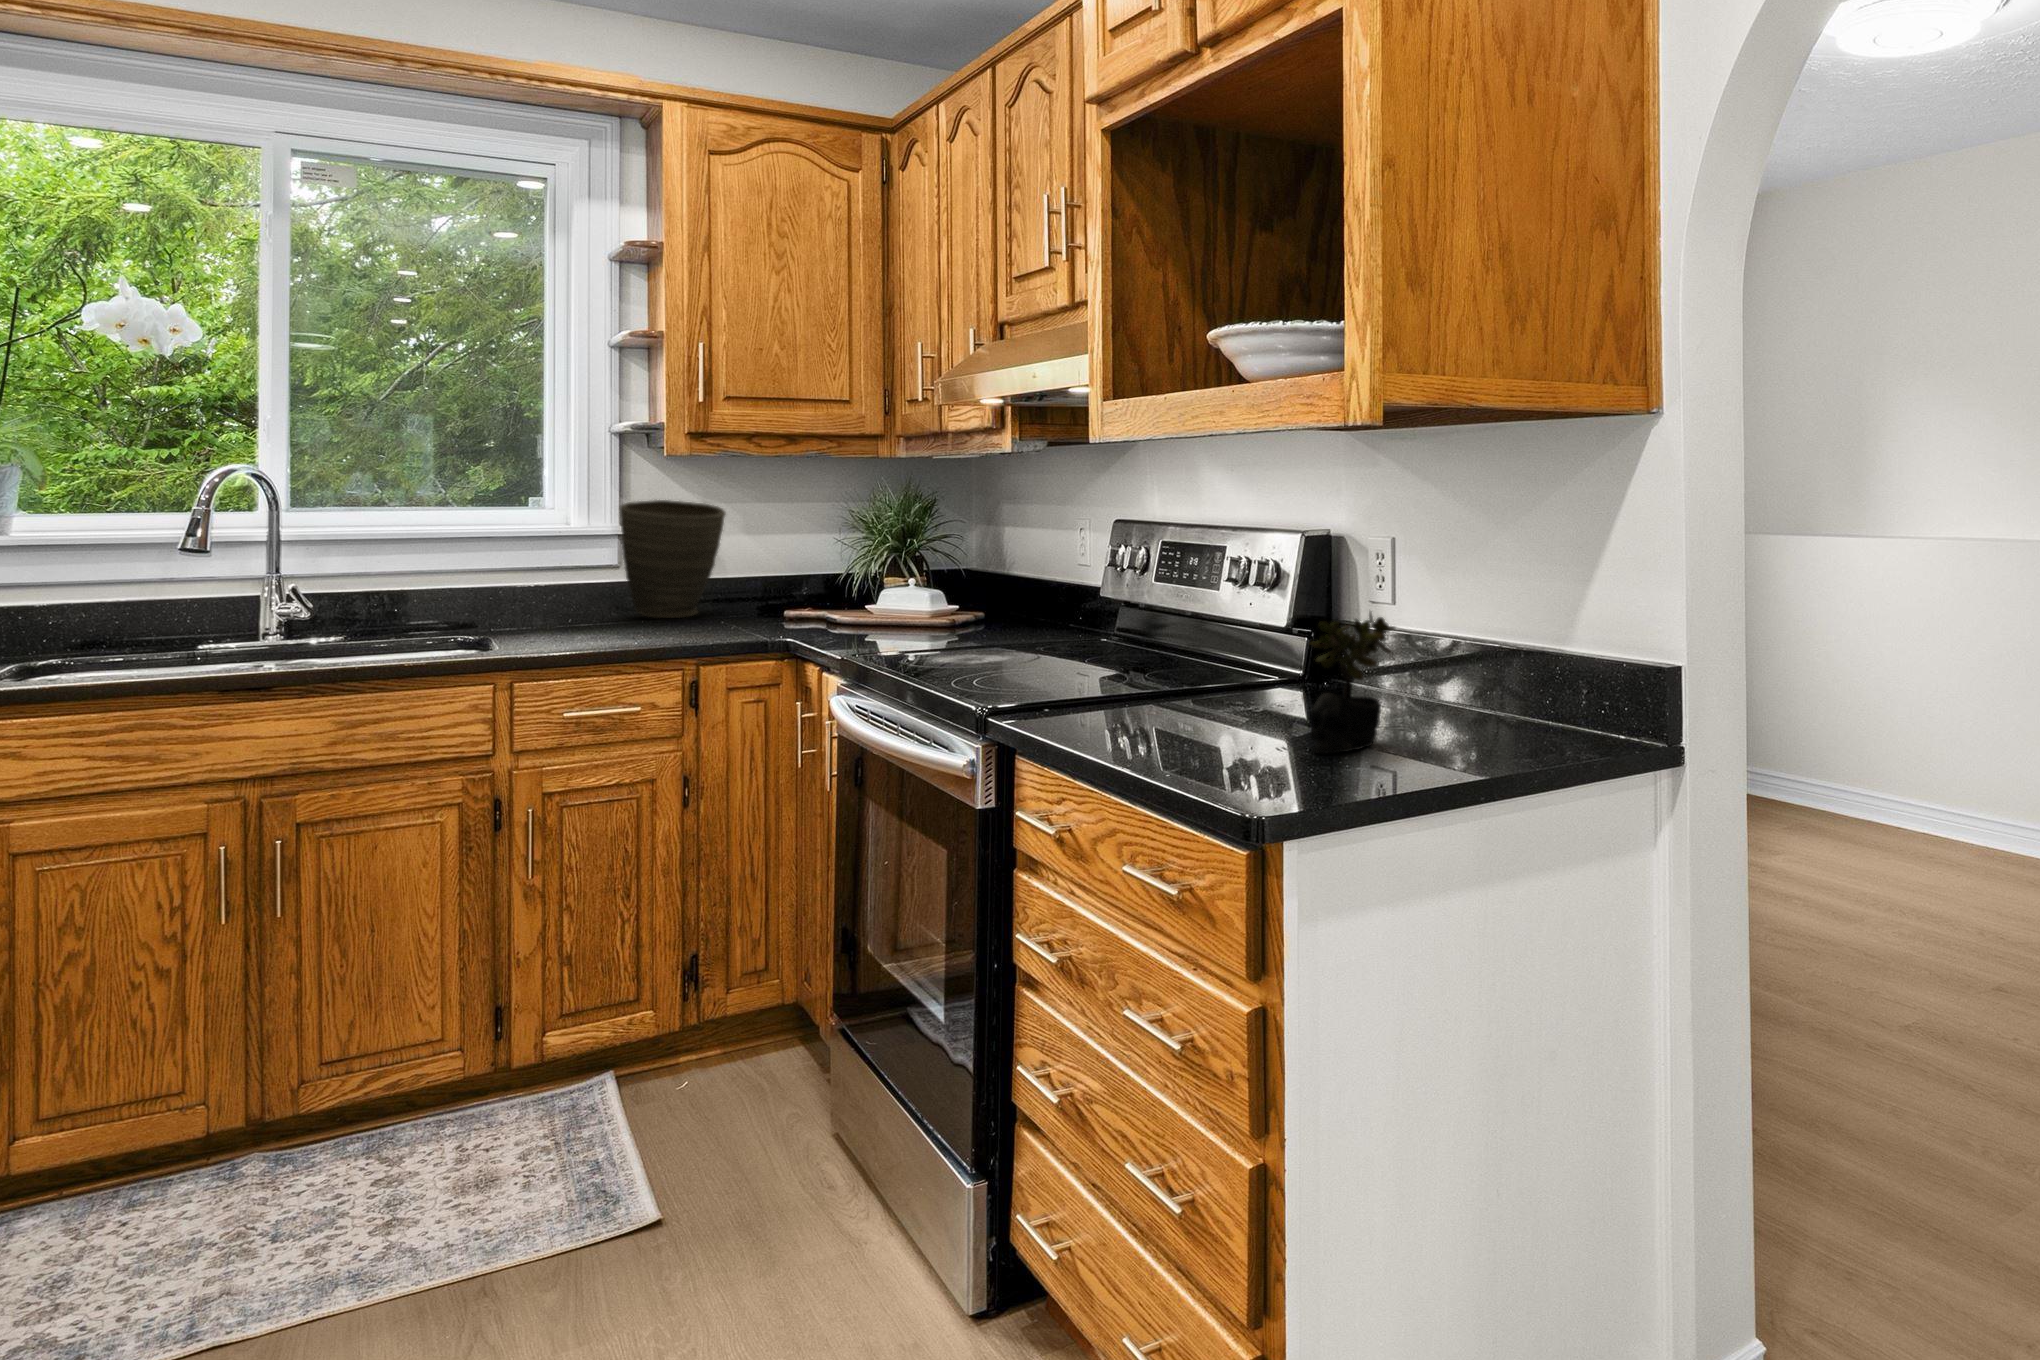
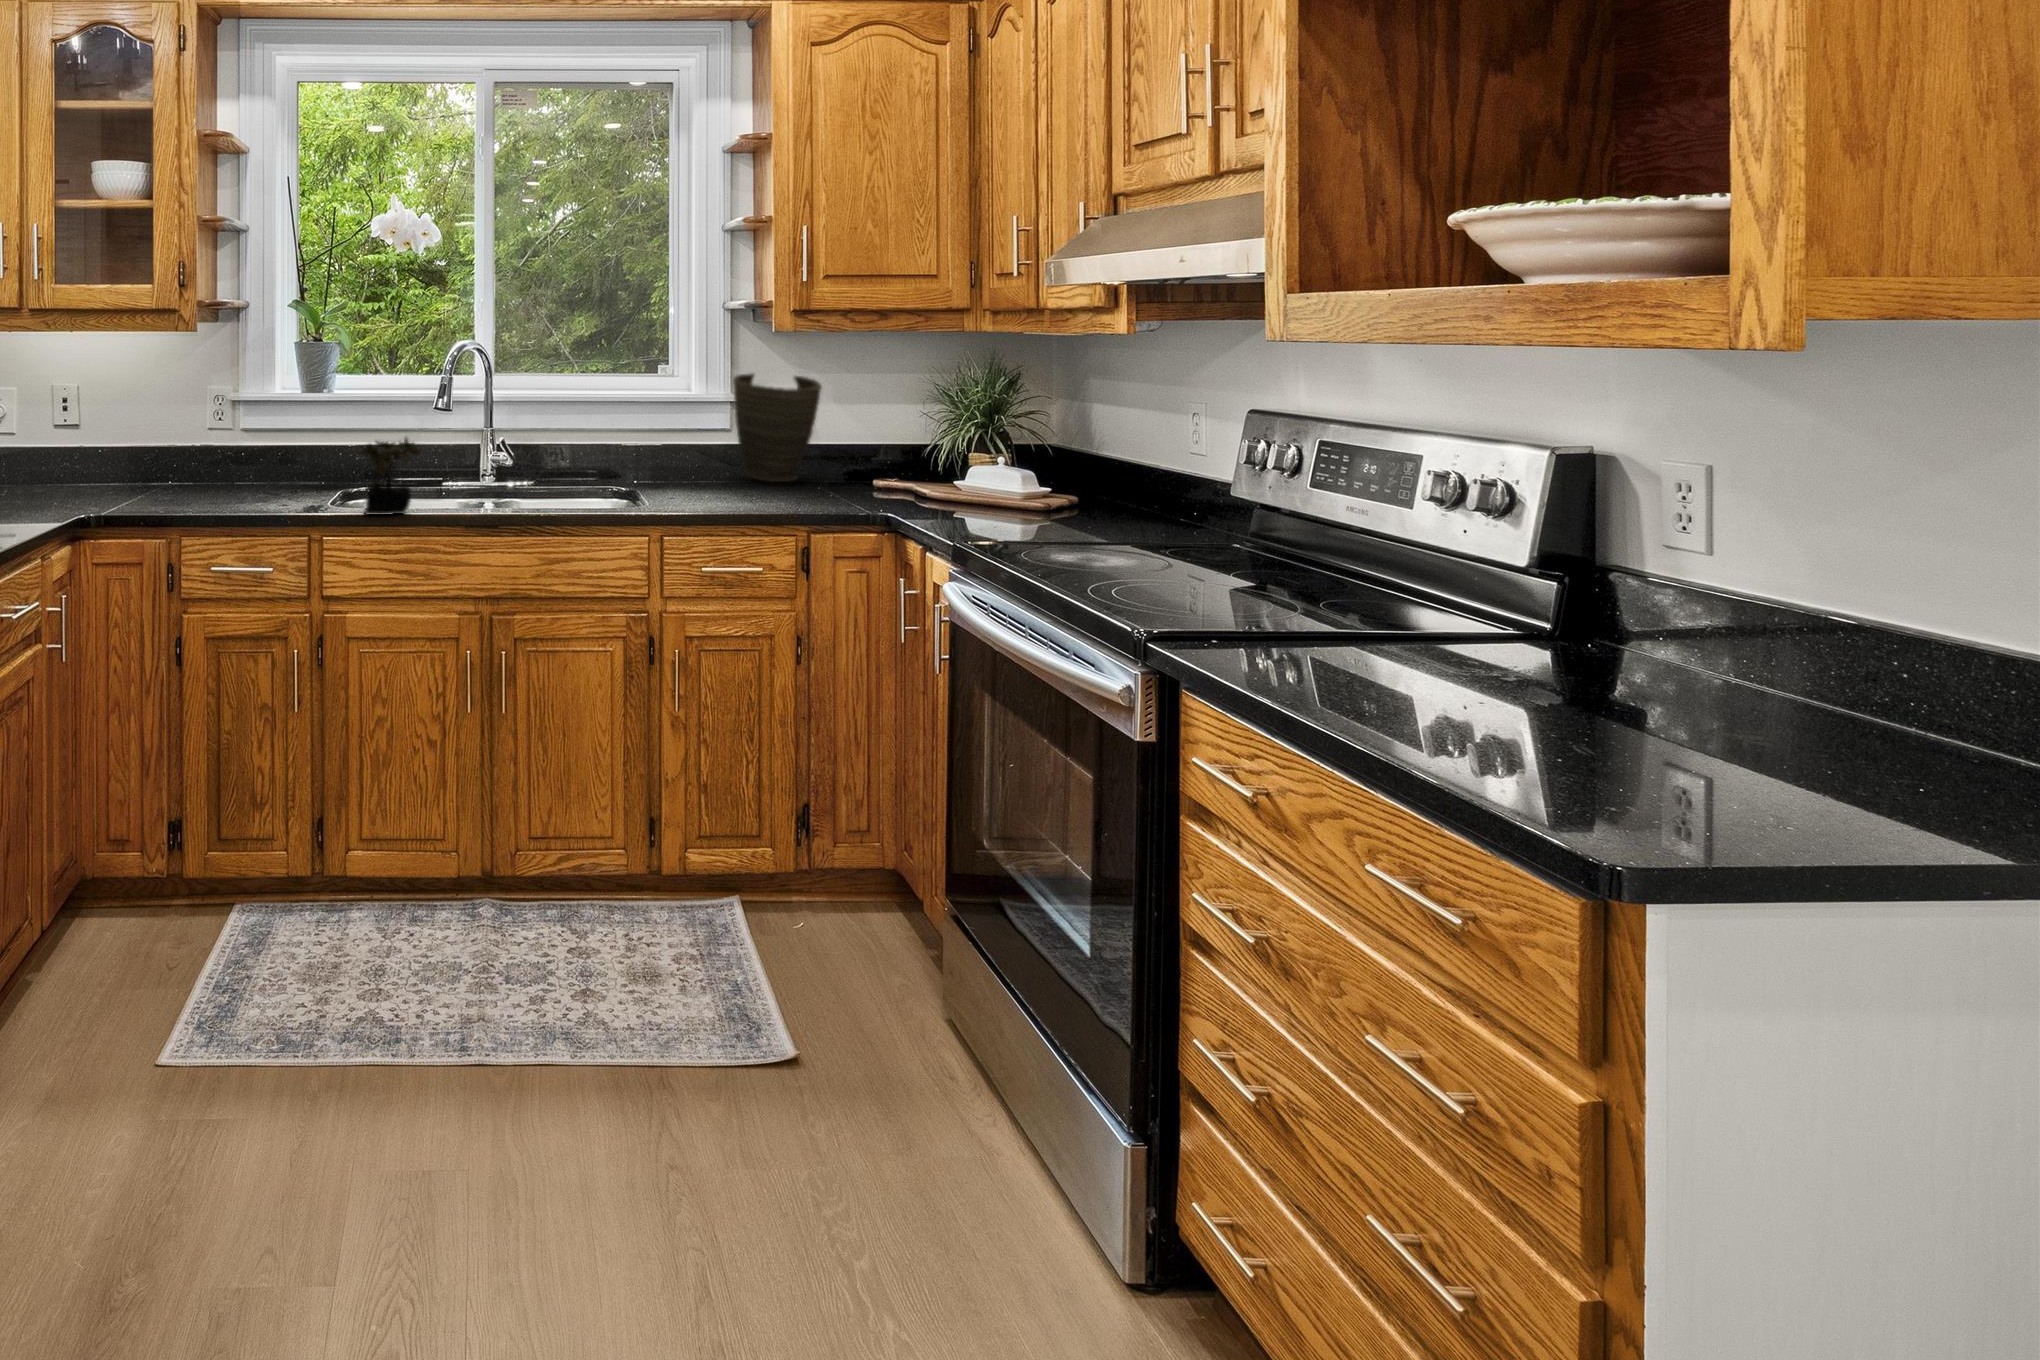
succulent plant: present [1310,612,1395,754] -> present [358,438,420,515]

